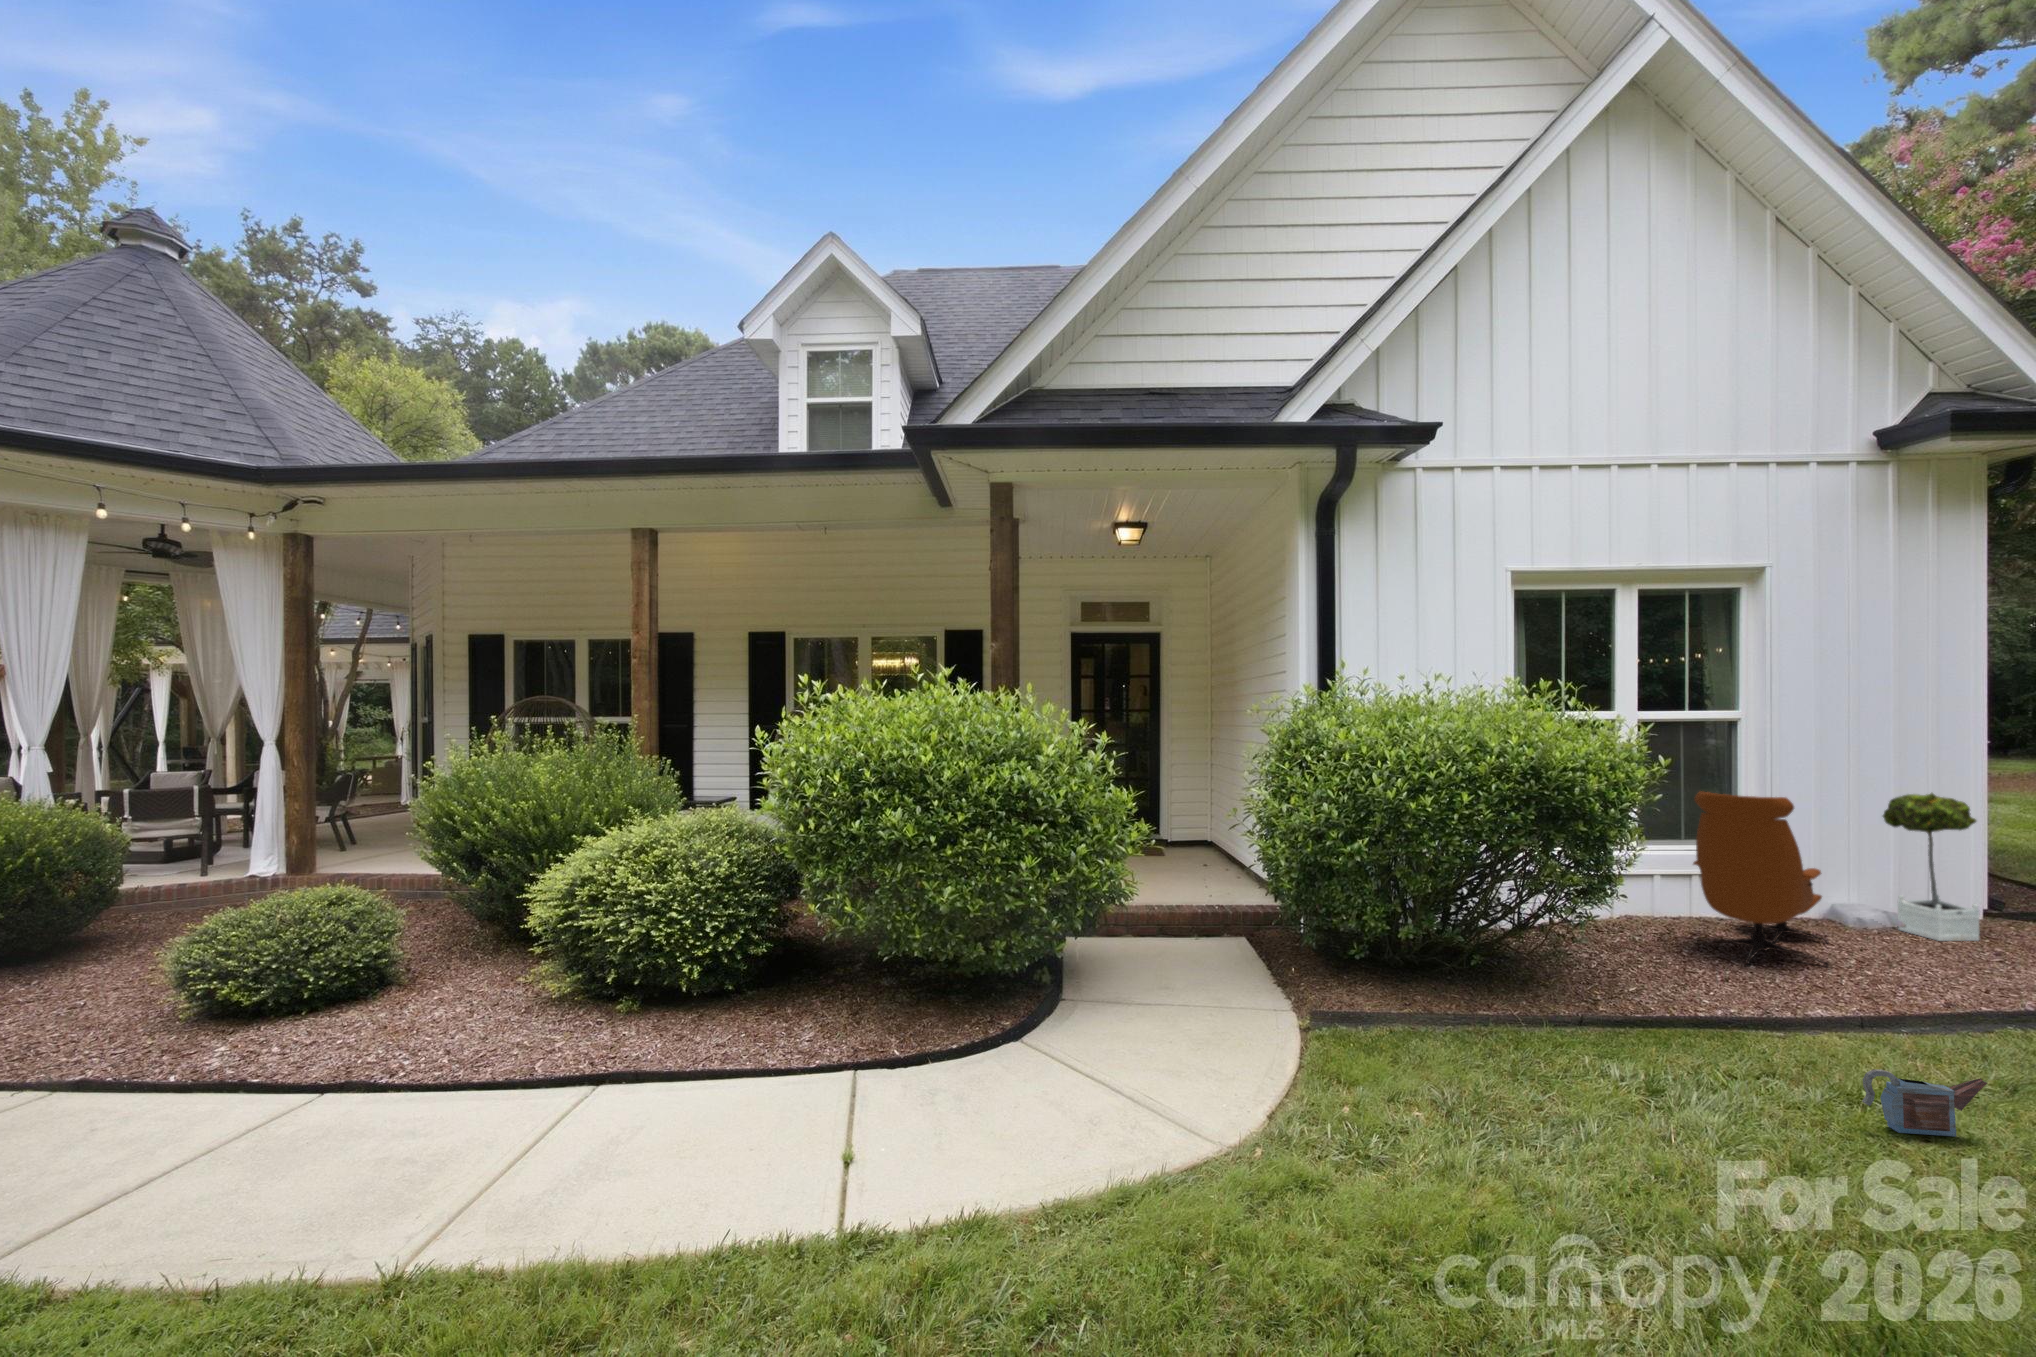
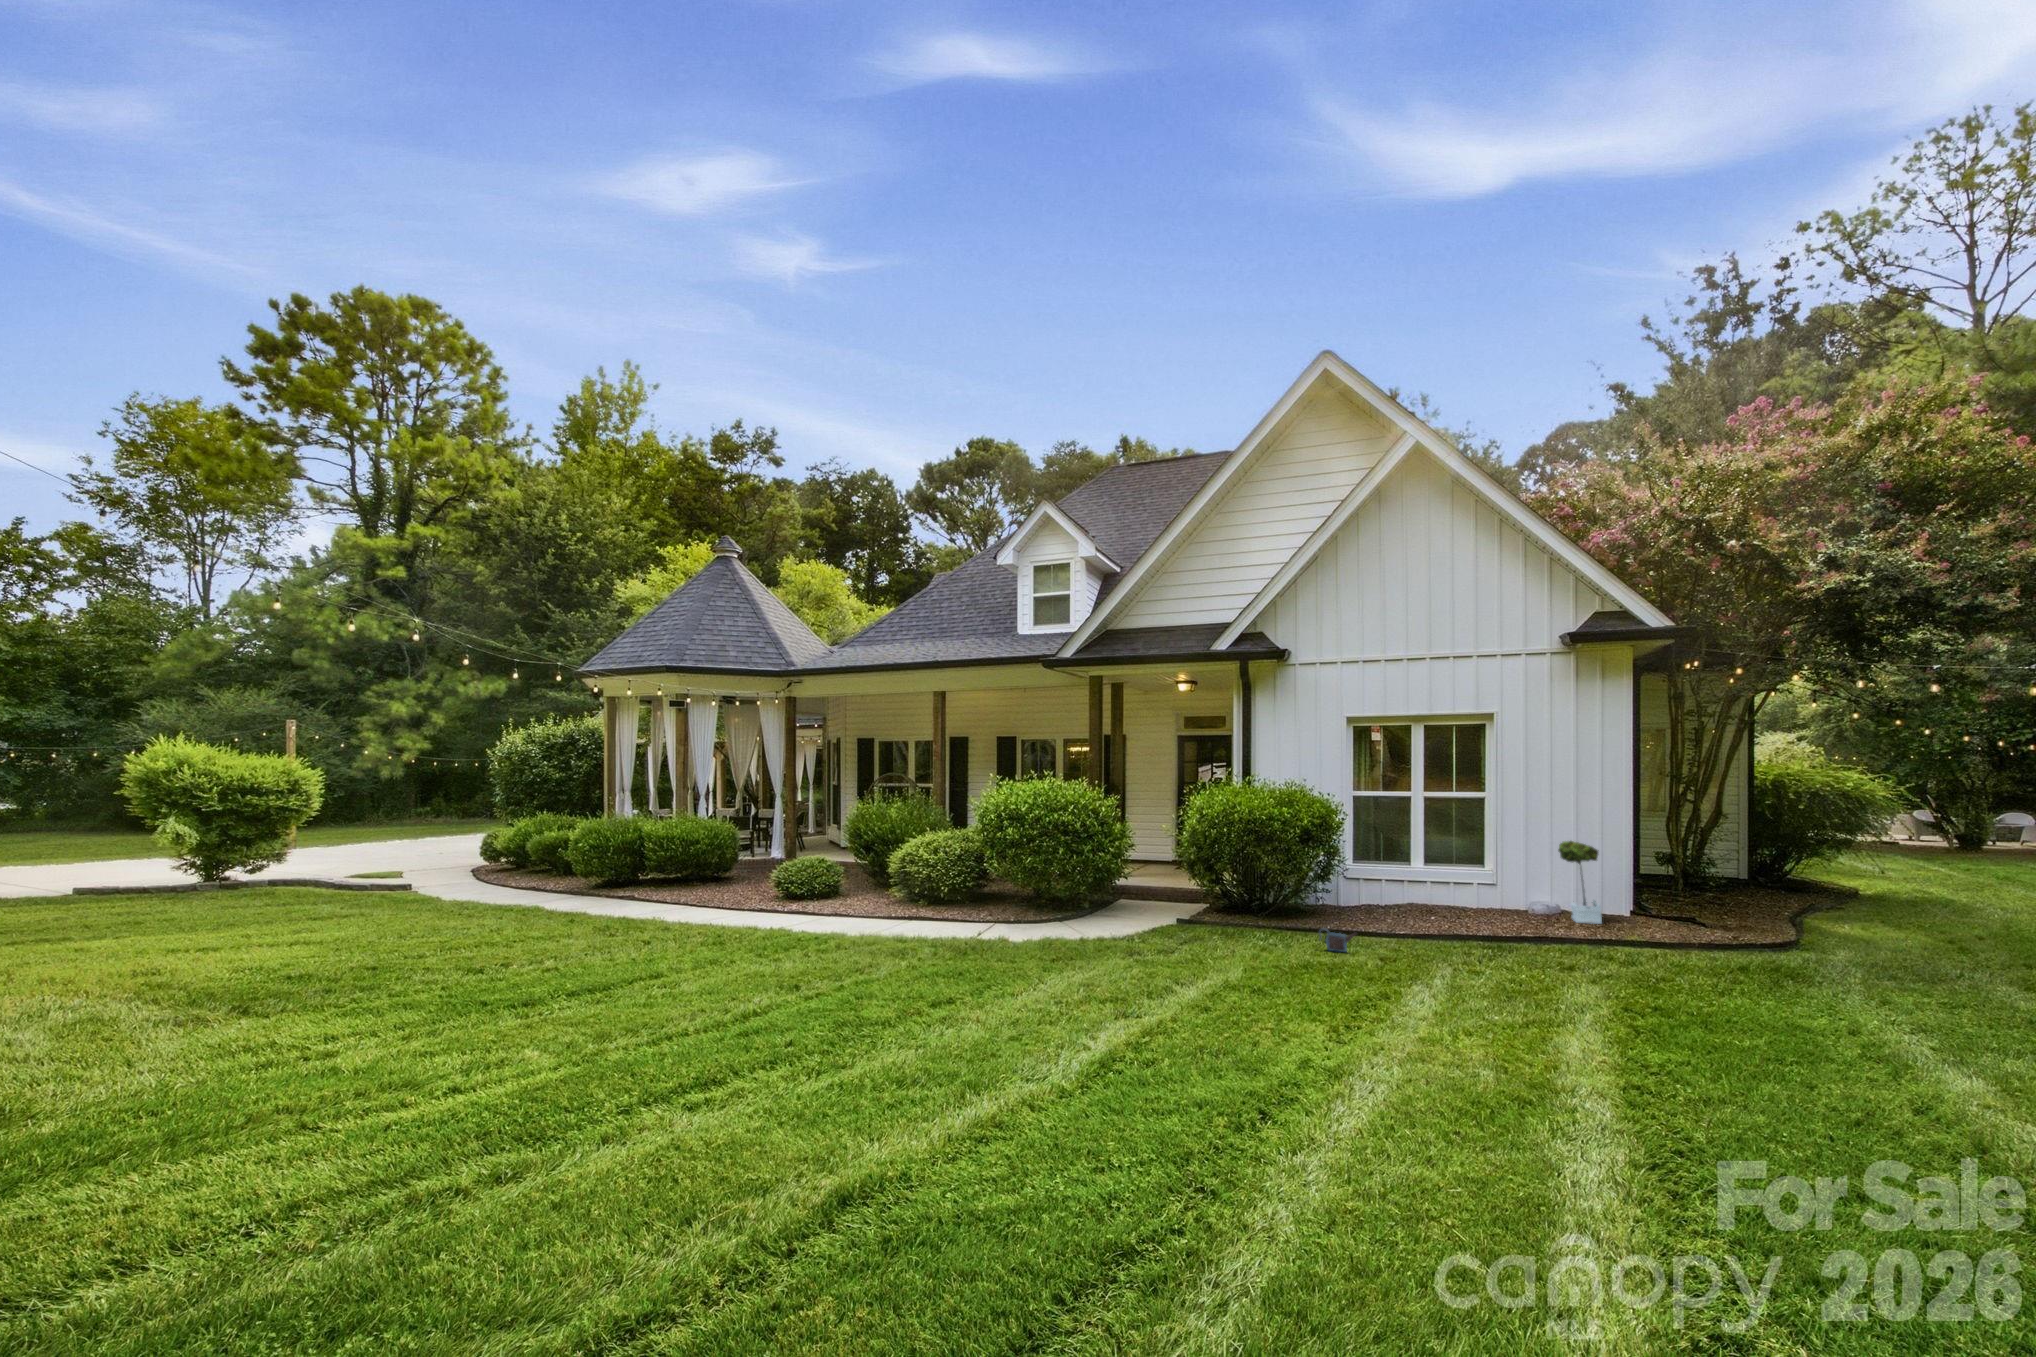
lounge chair: present [1693,792,1829,966] -> none [1408,834,1511,925]

